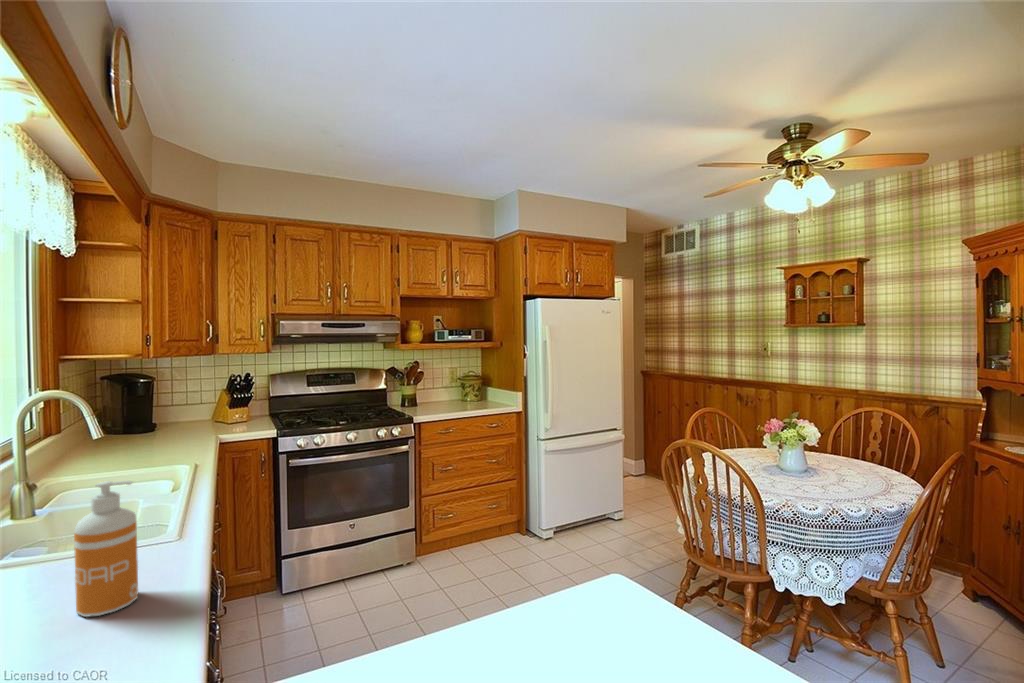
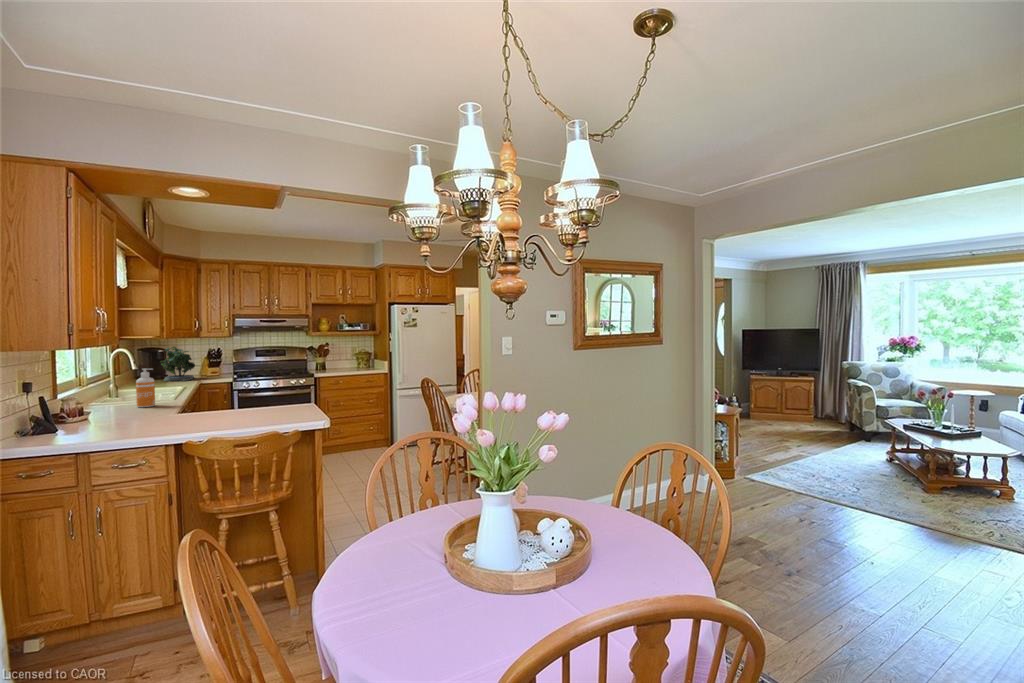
potted plant: none [142,369,209,441] -> present [161,347,195,381]

